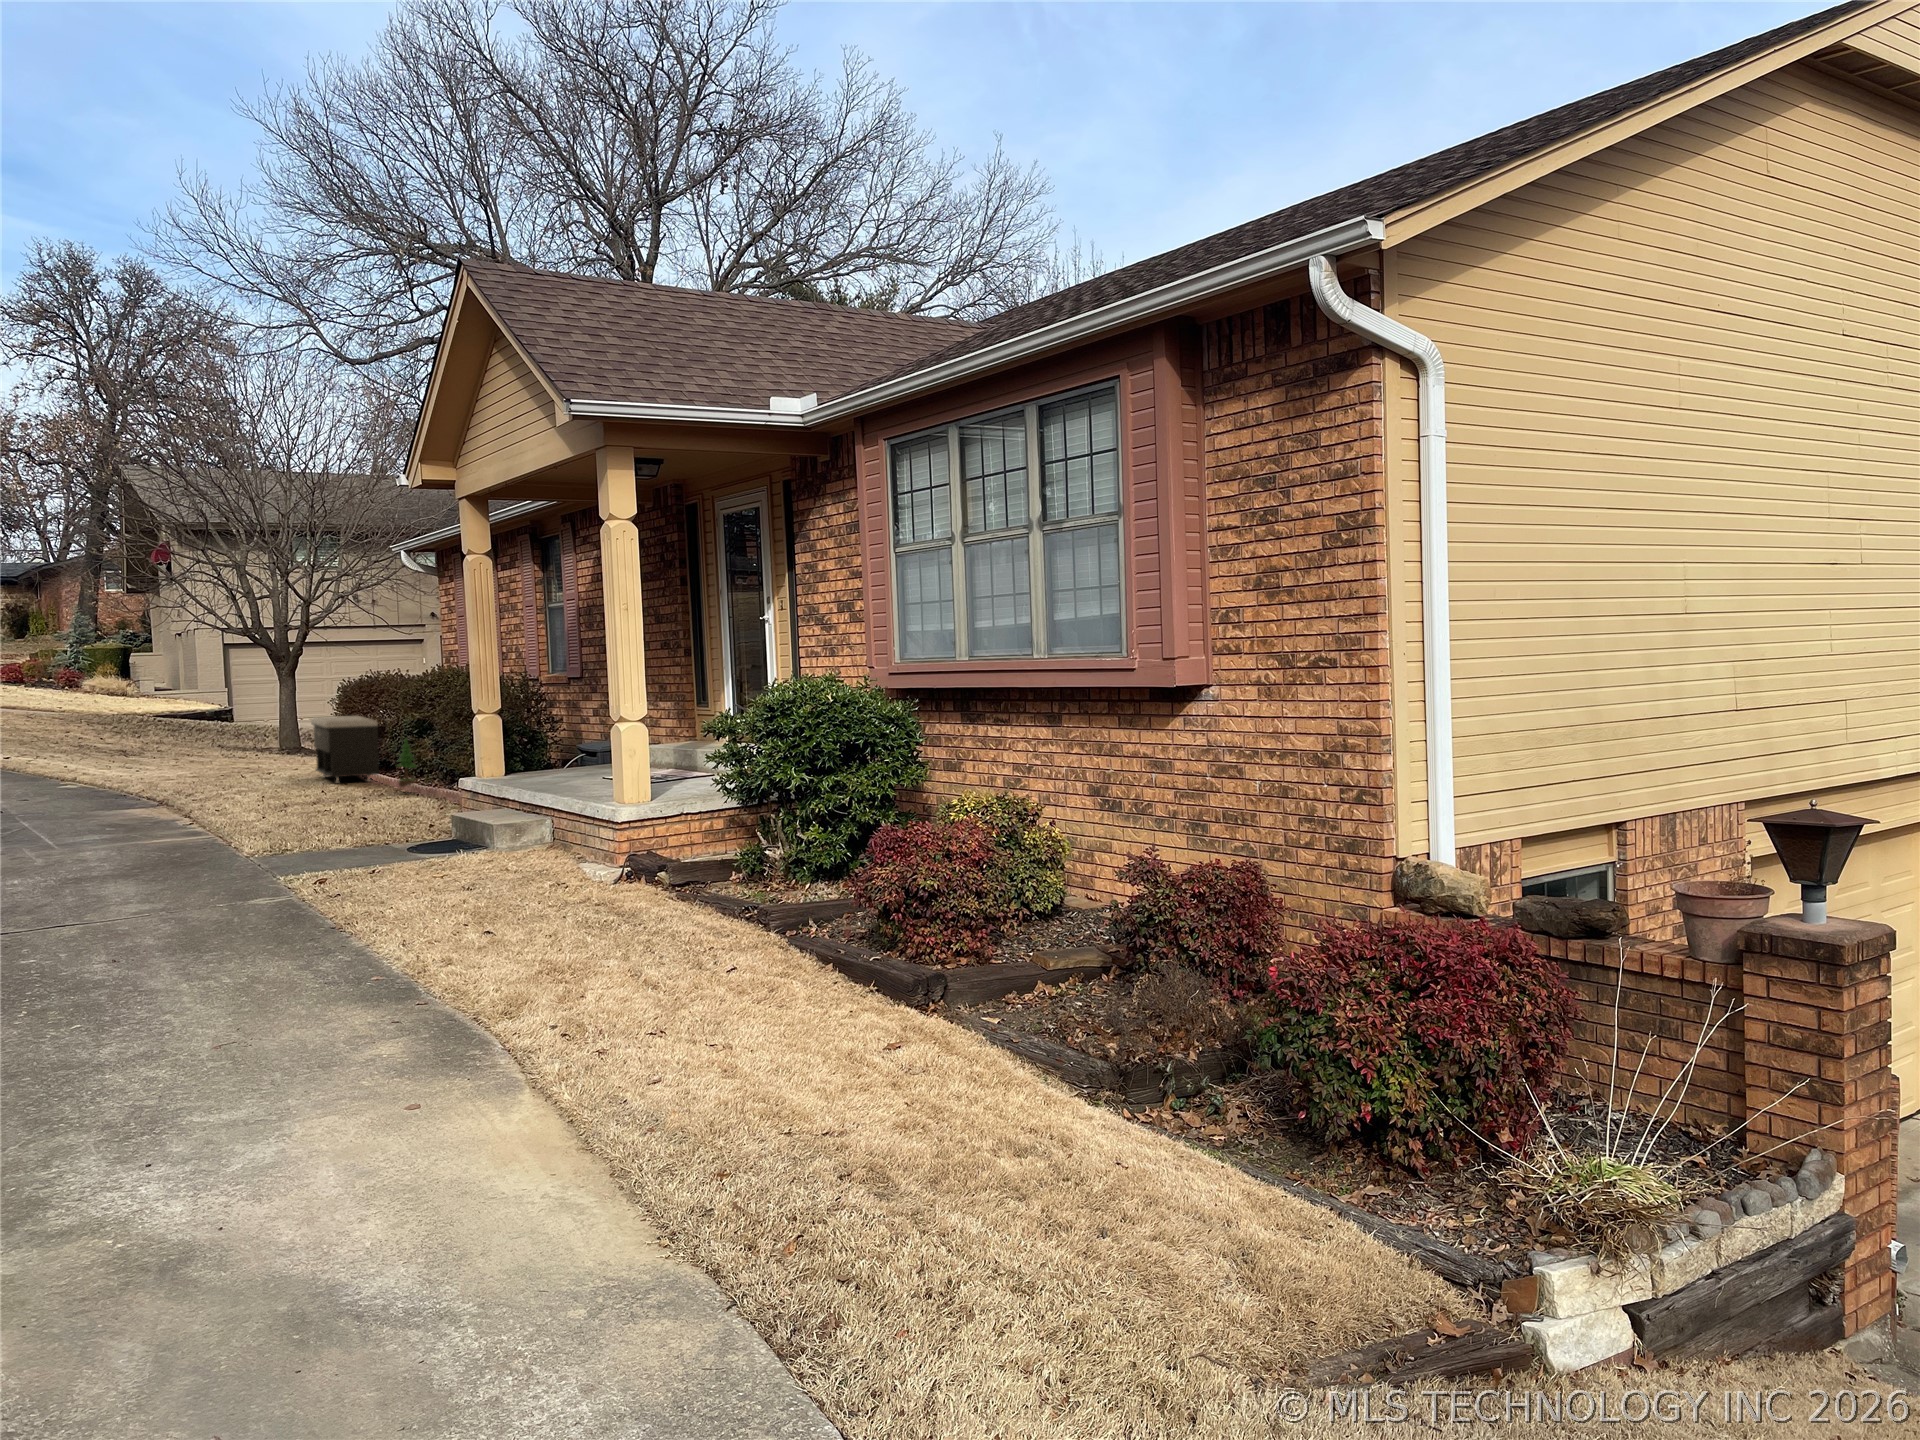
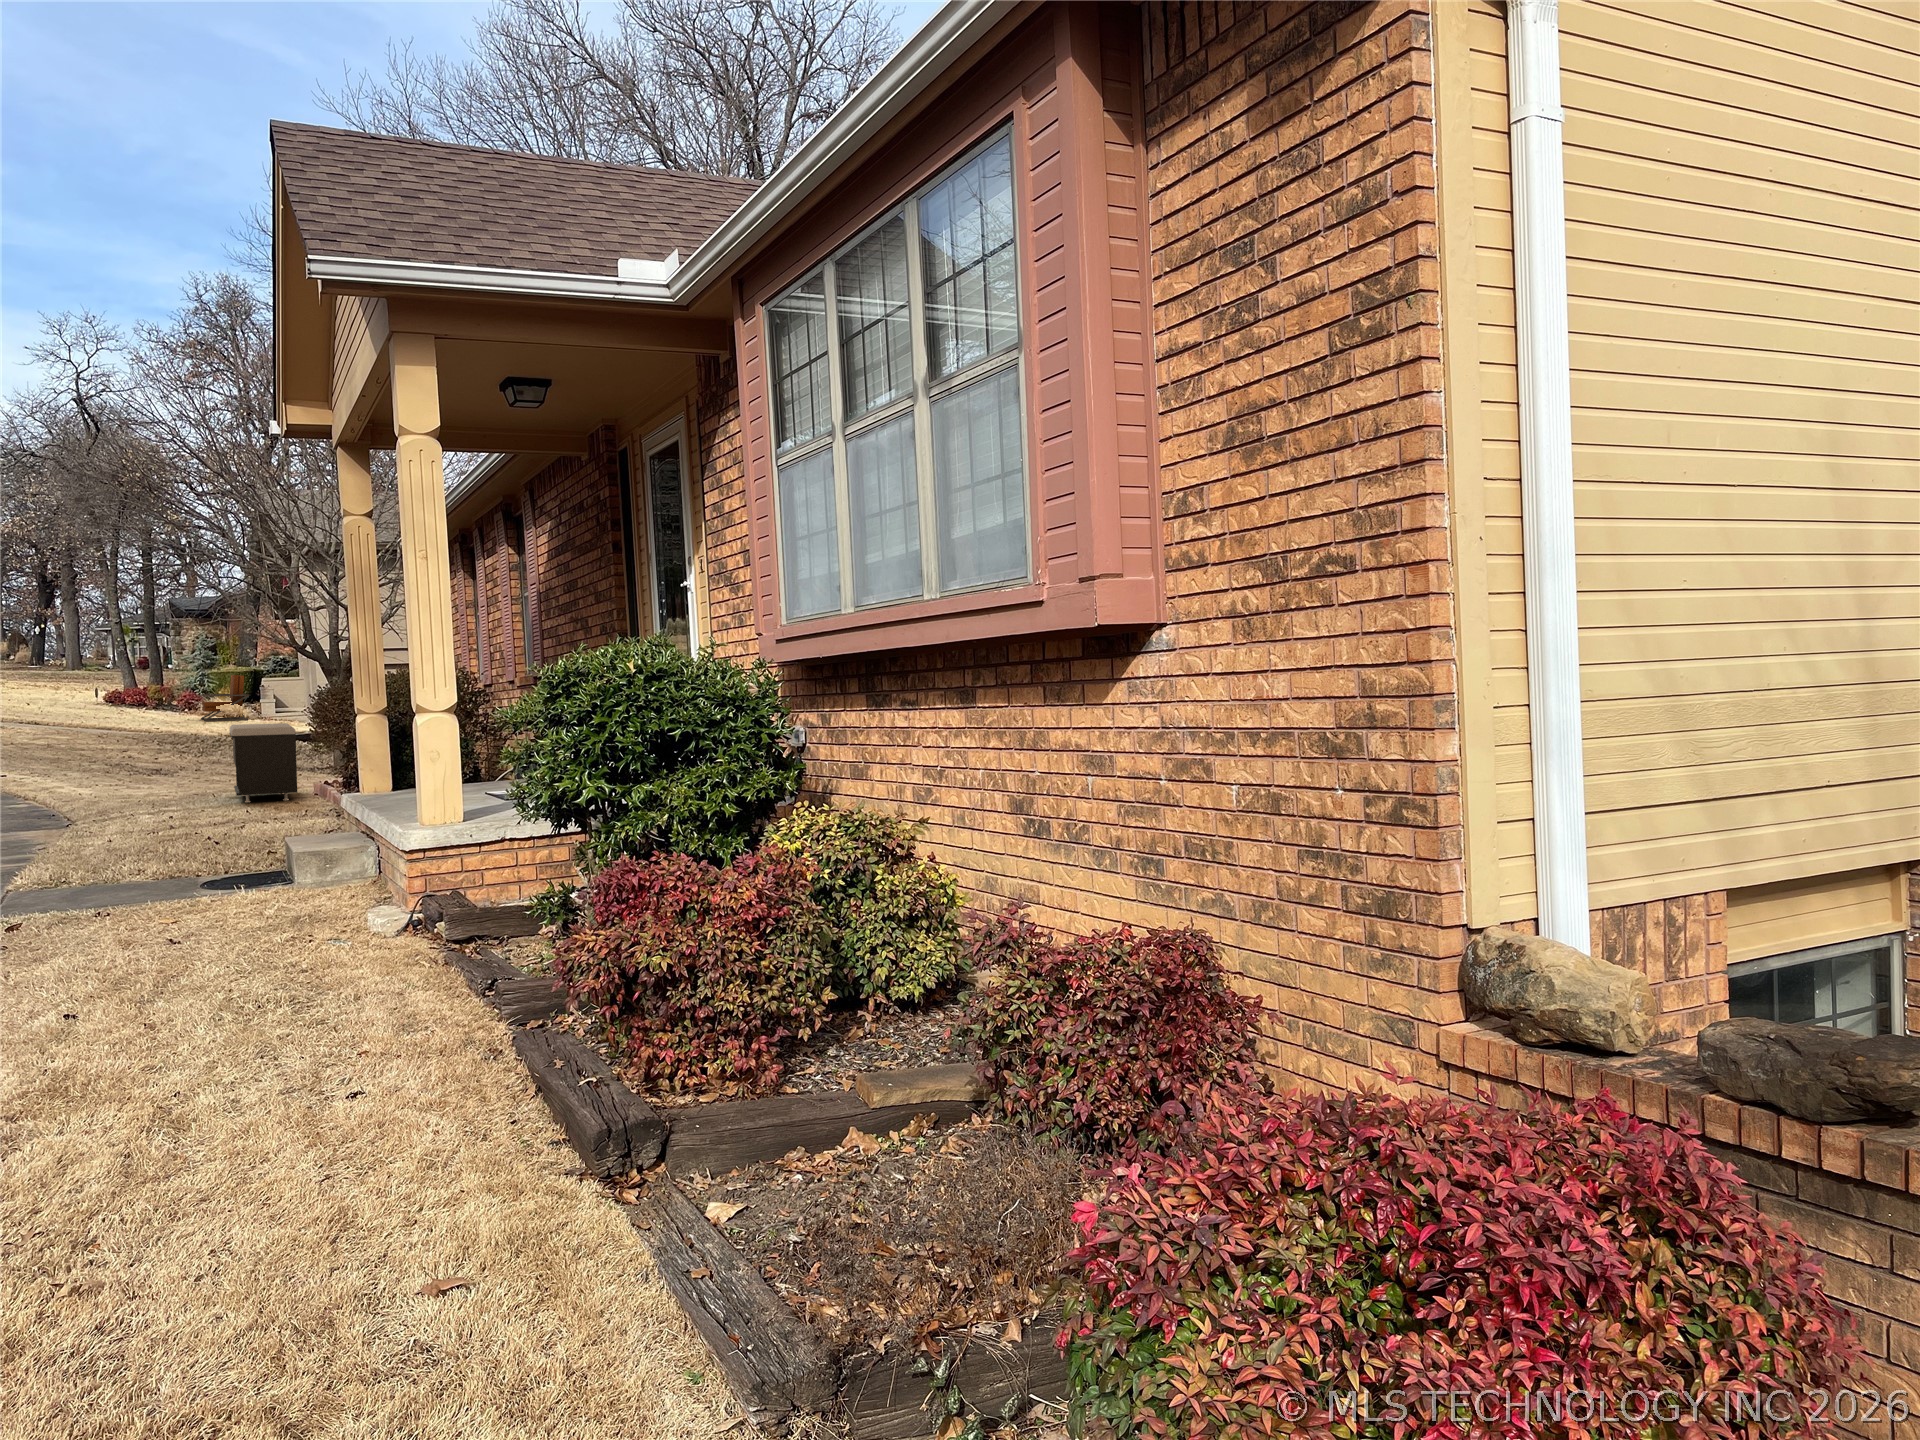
lounge chair: none [160,661,211,704] -> present [200,675,249,721]
potted tree: present [398,739,416,787] -> none [295,746,321,814]

